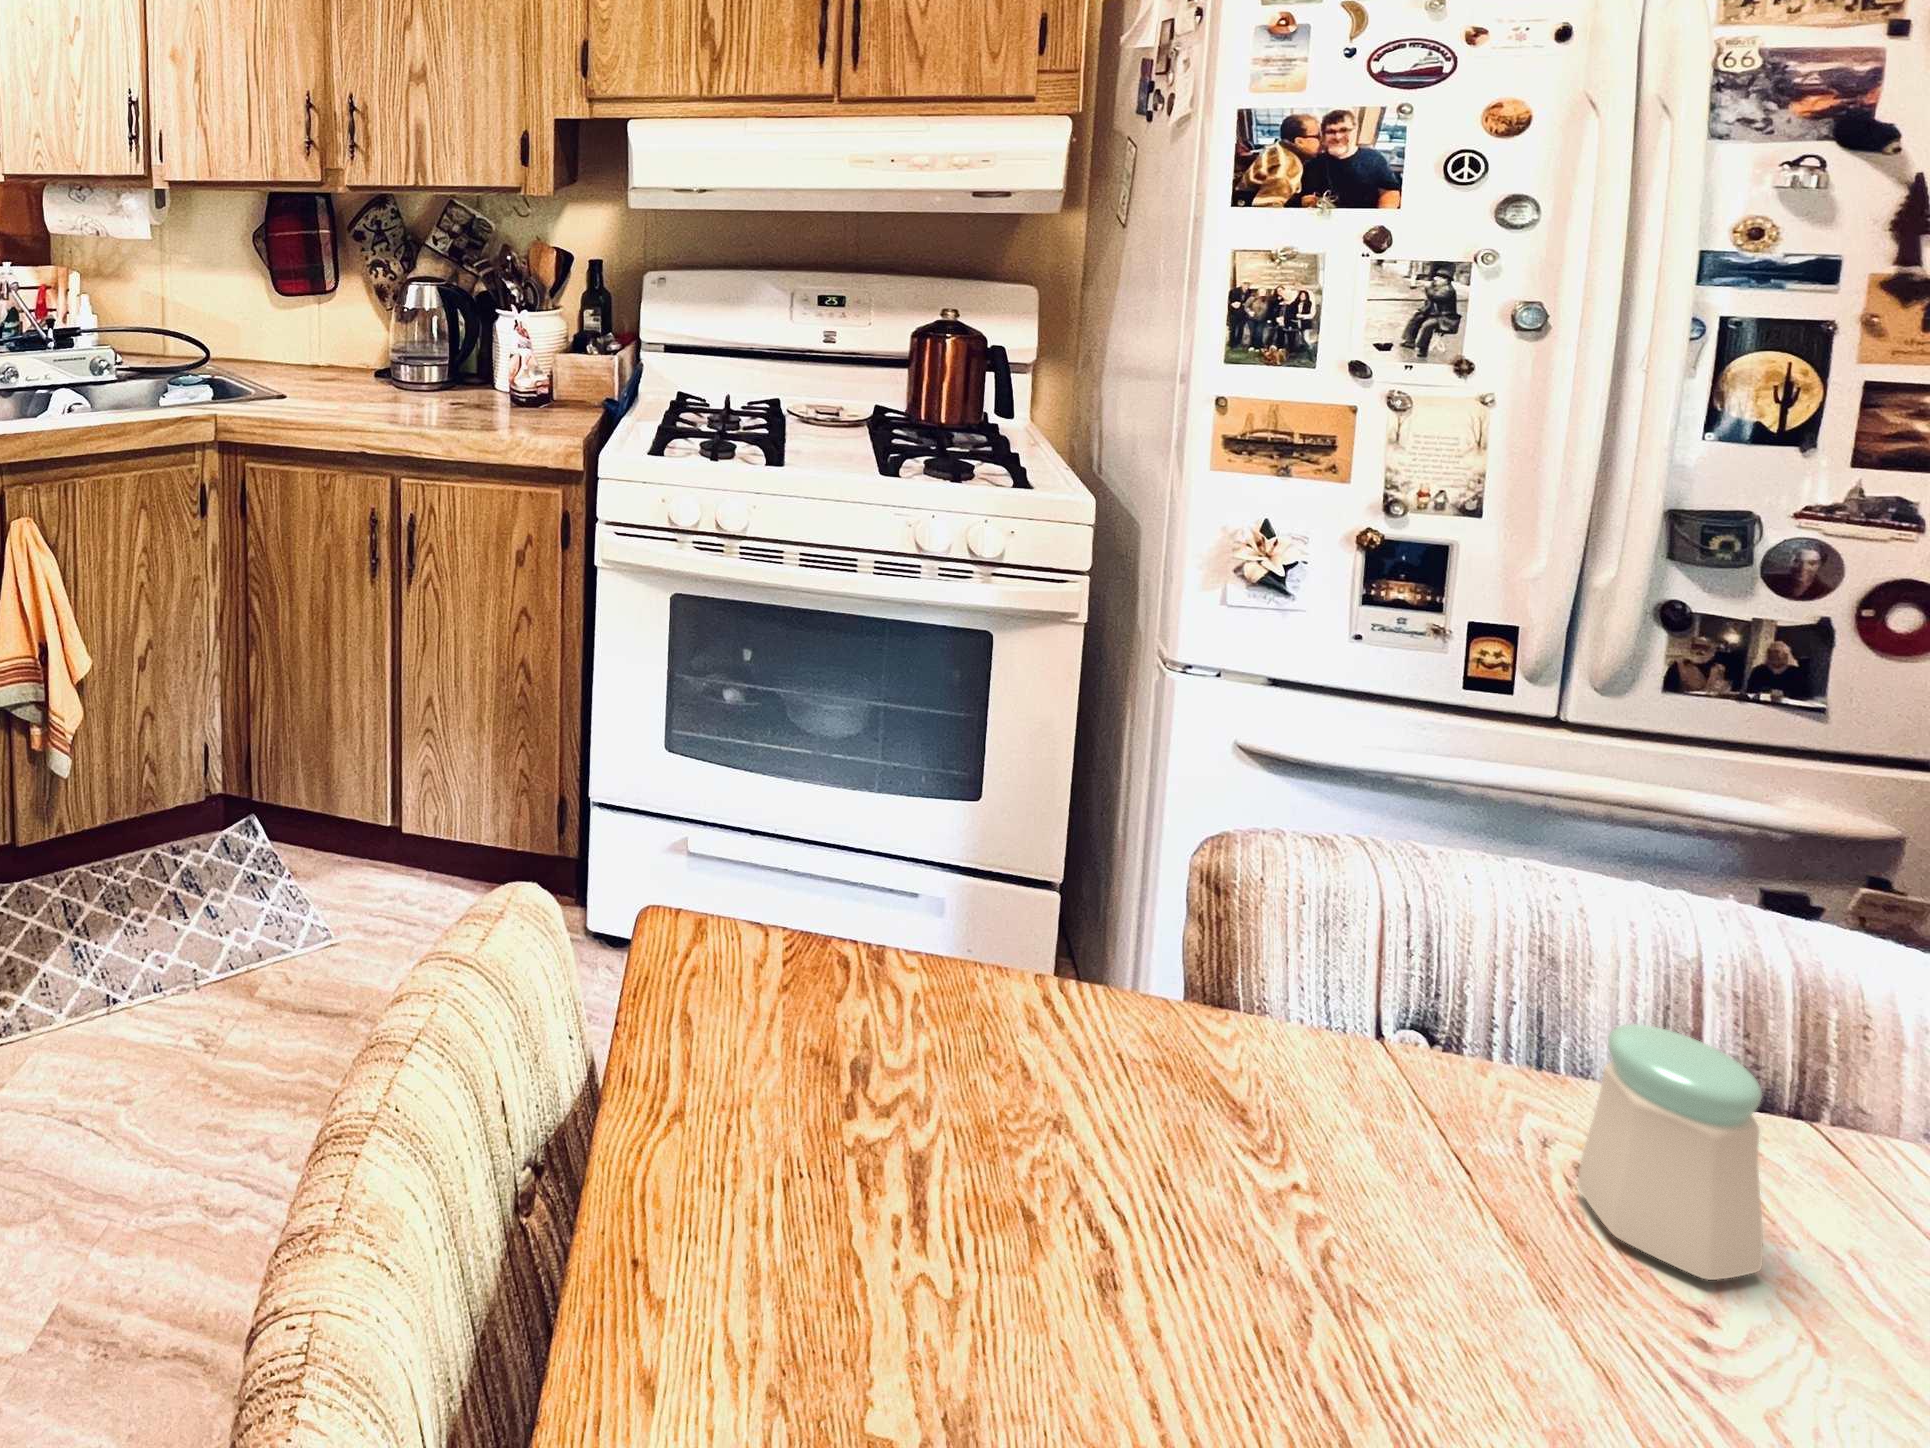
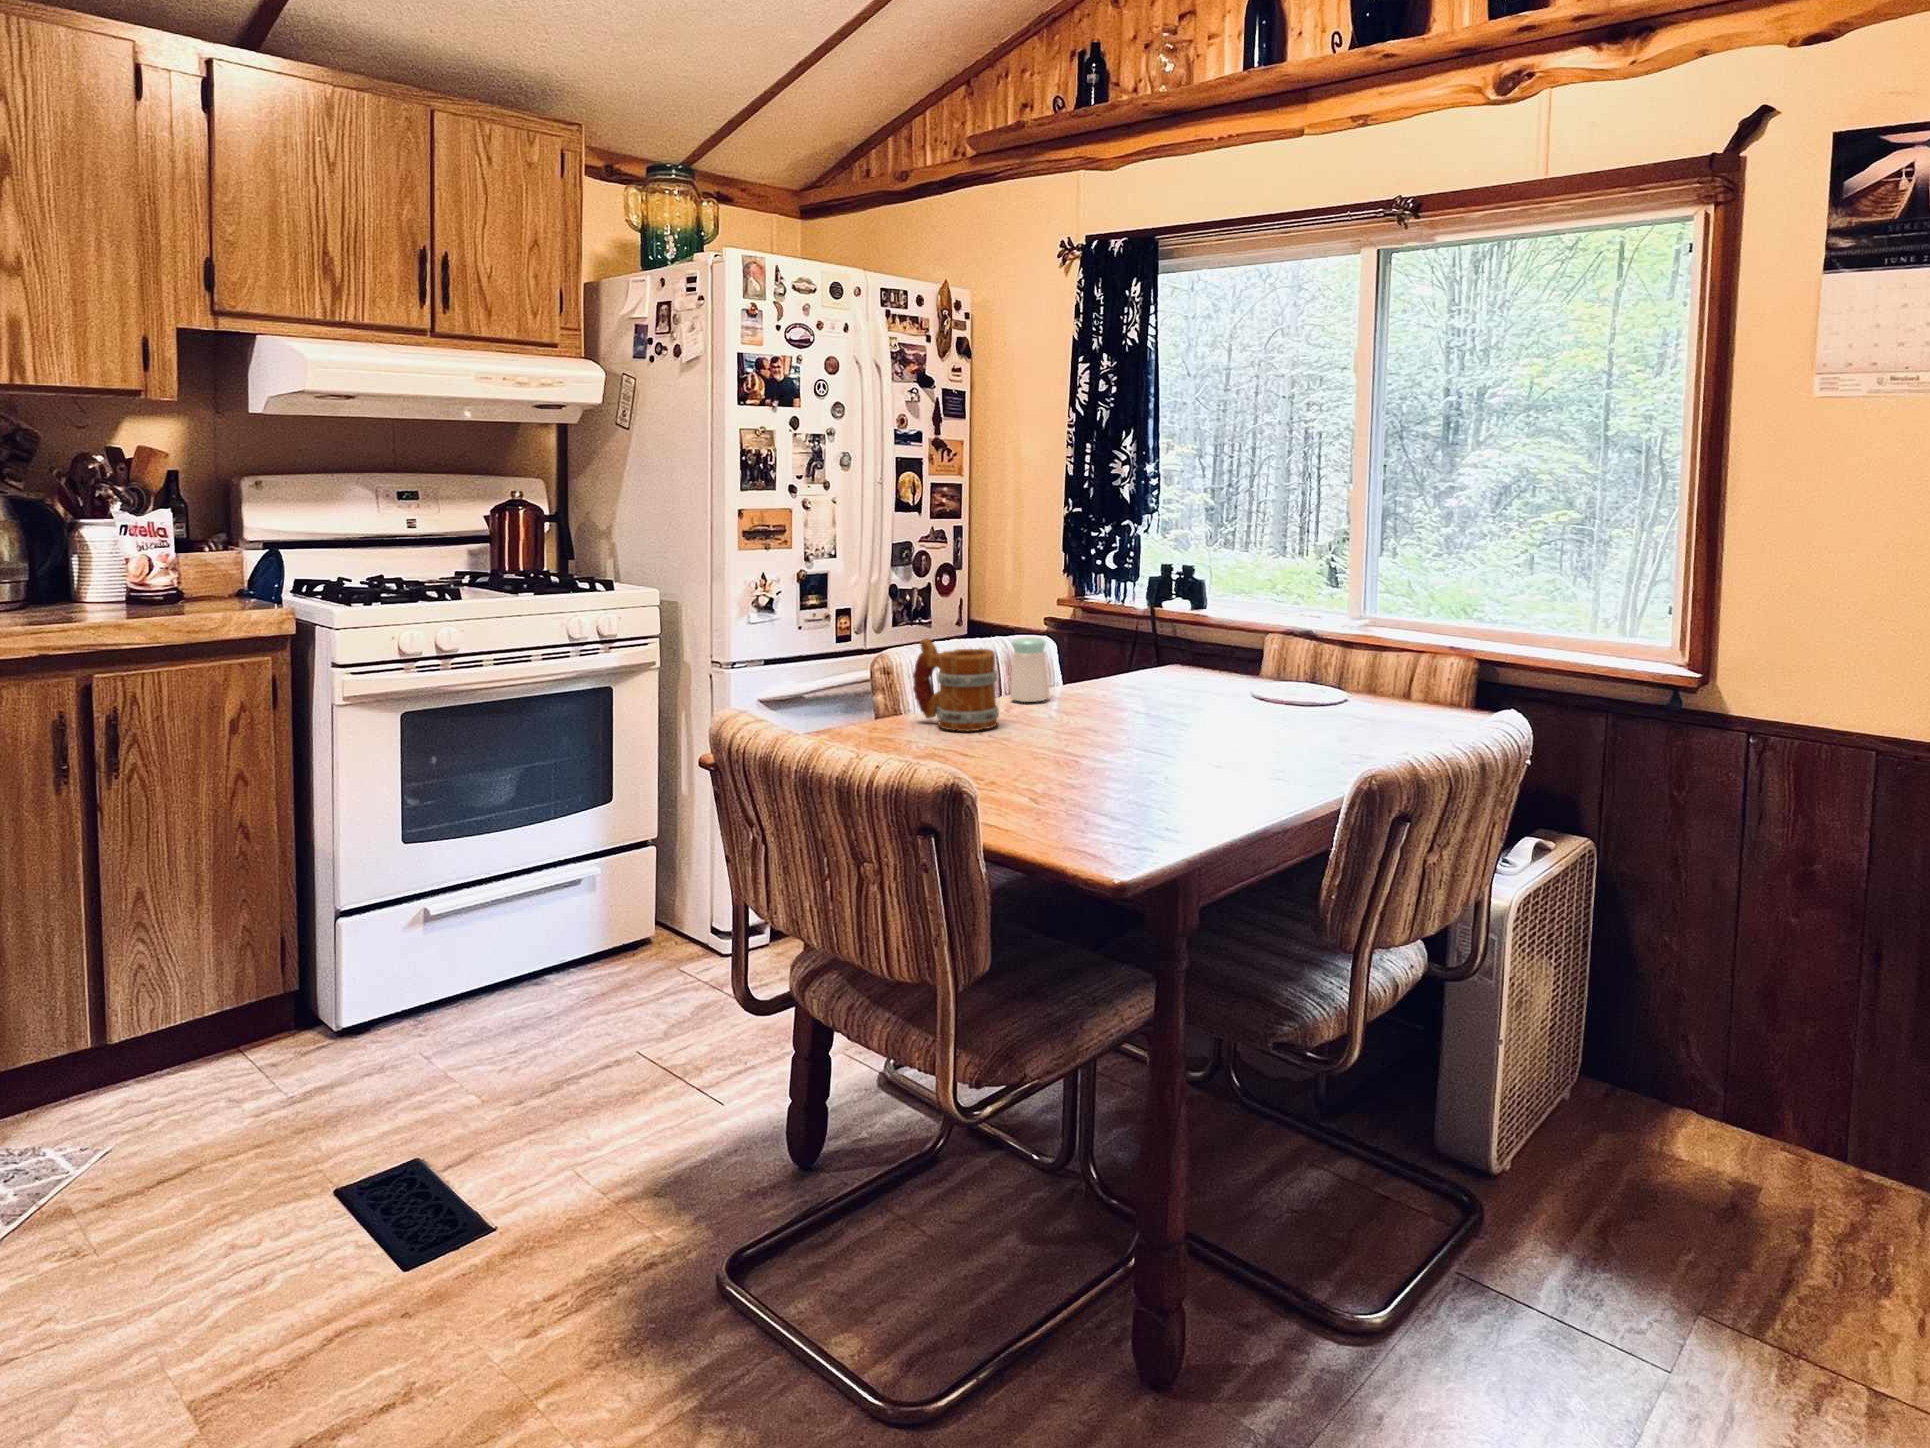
mug: none [1137,918,1370,1302] -> present [913,638,999,731]

